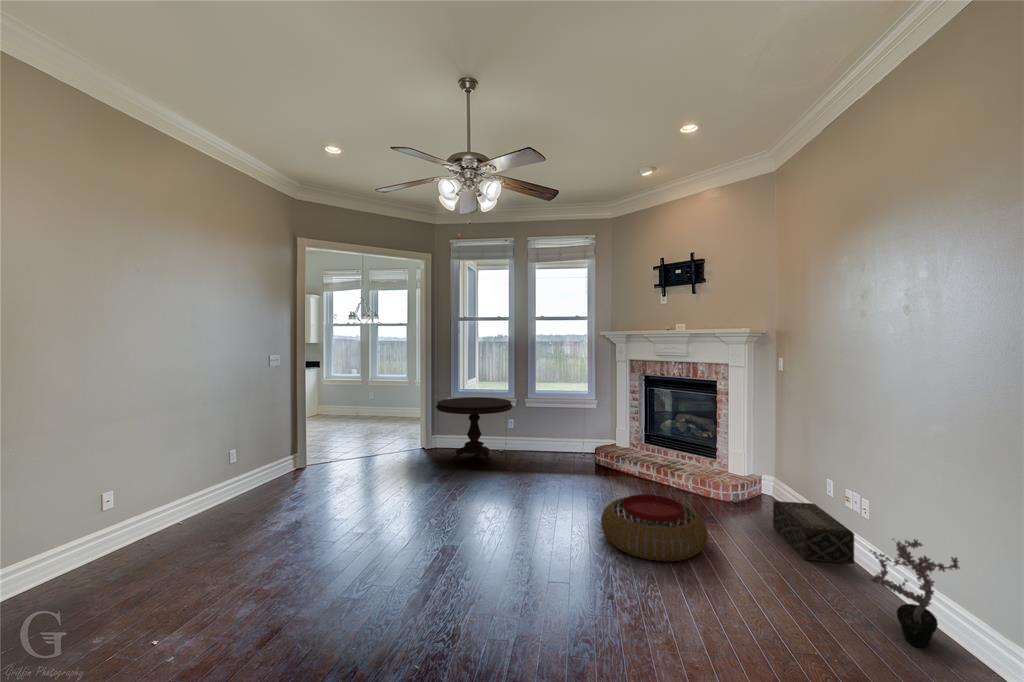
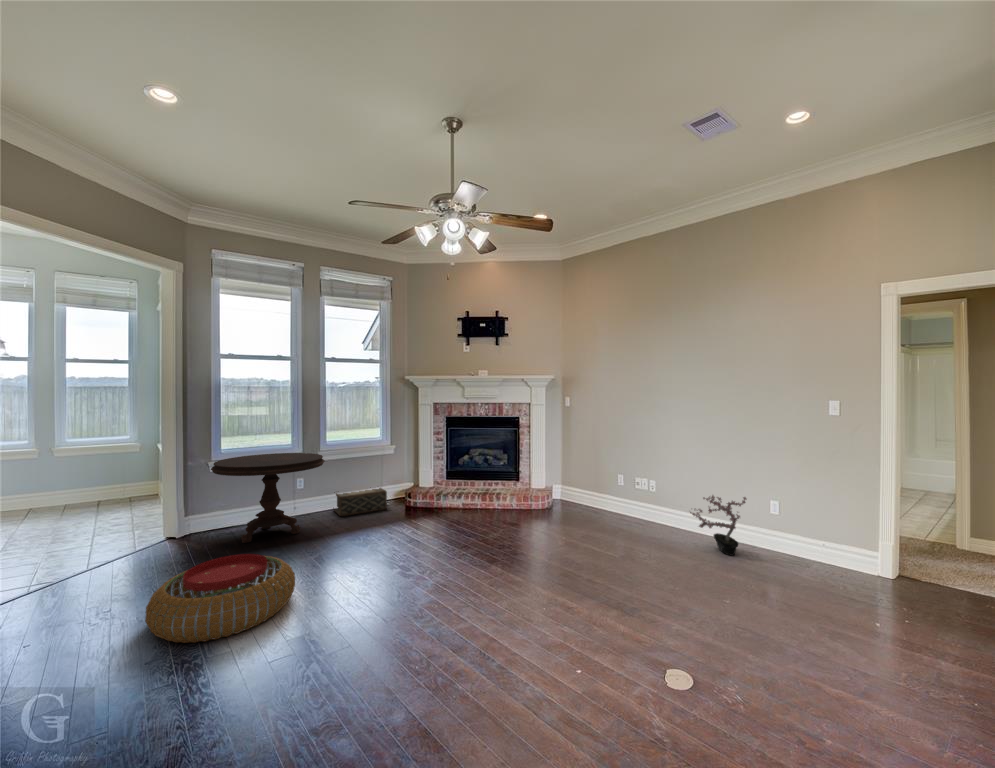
pouf: present [601,494,708,562] -> present [145,554,295,643]
woven basket: present [773,501,854,564] -> present [334,488,387,516]

